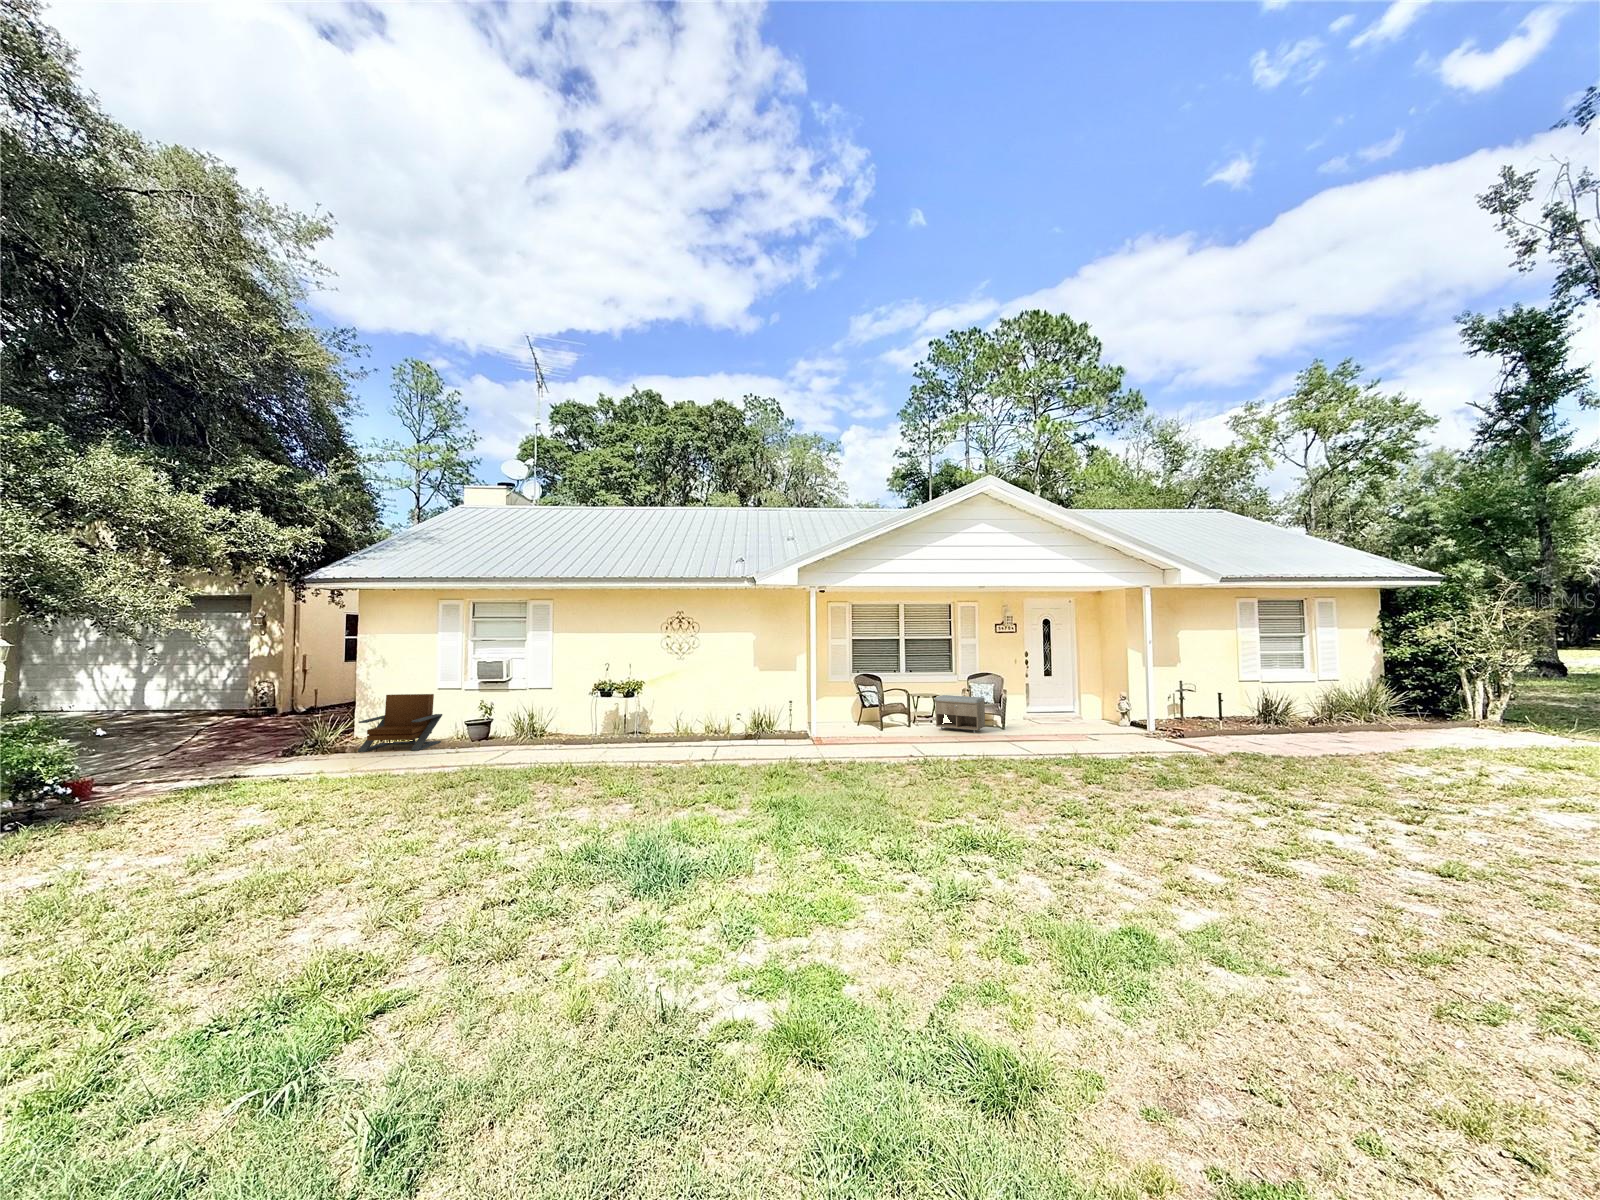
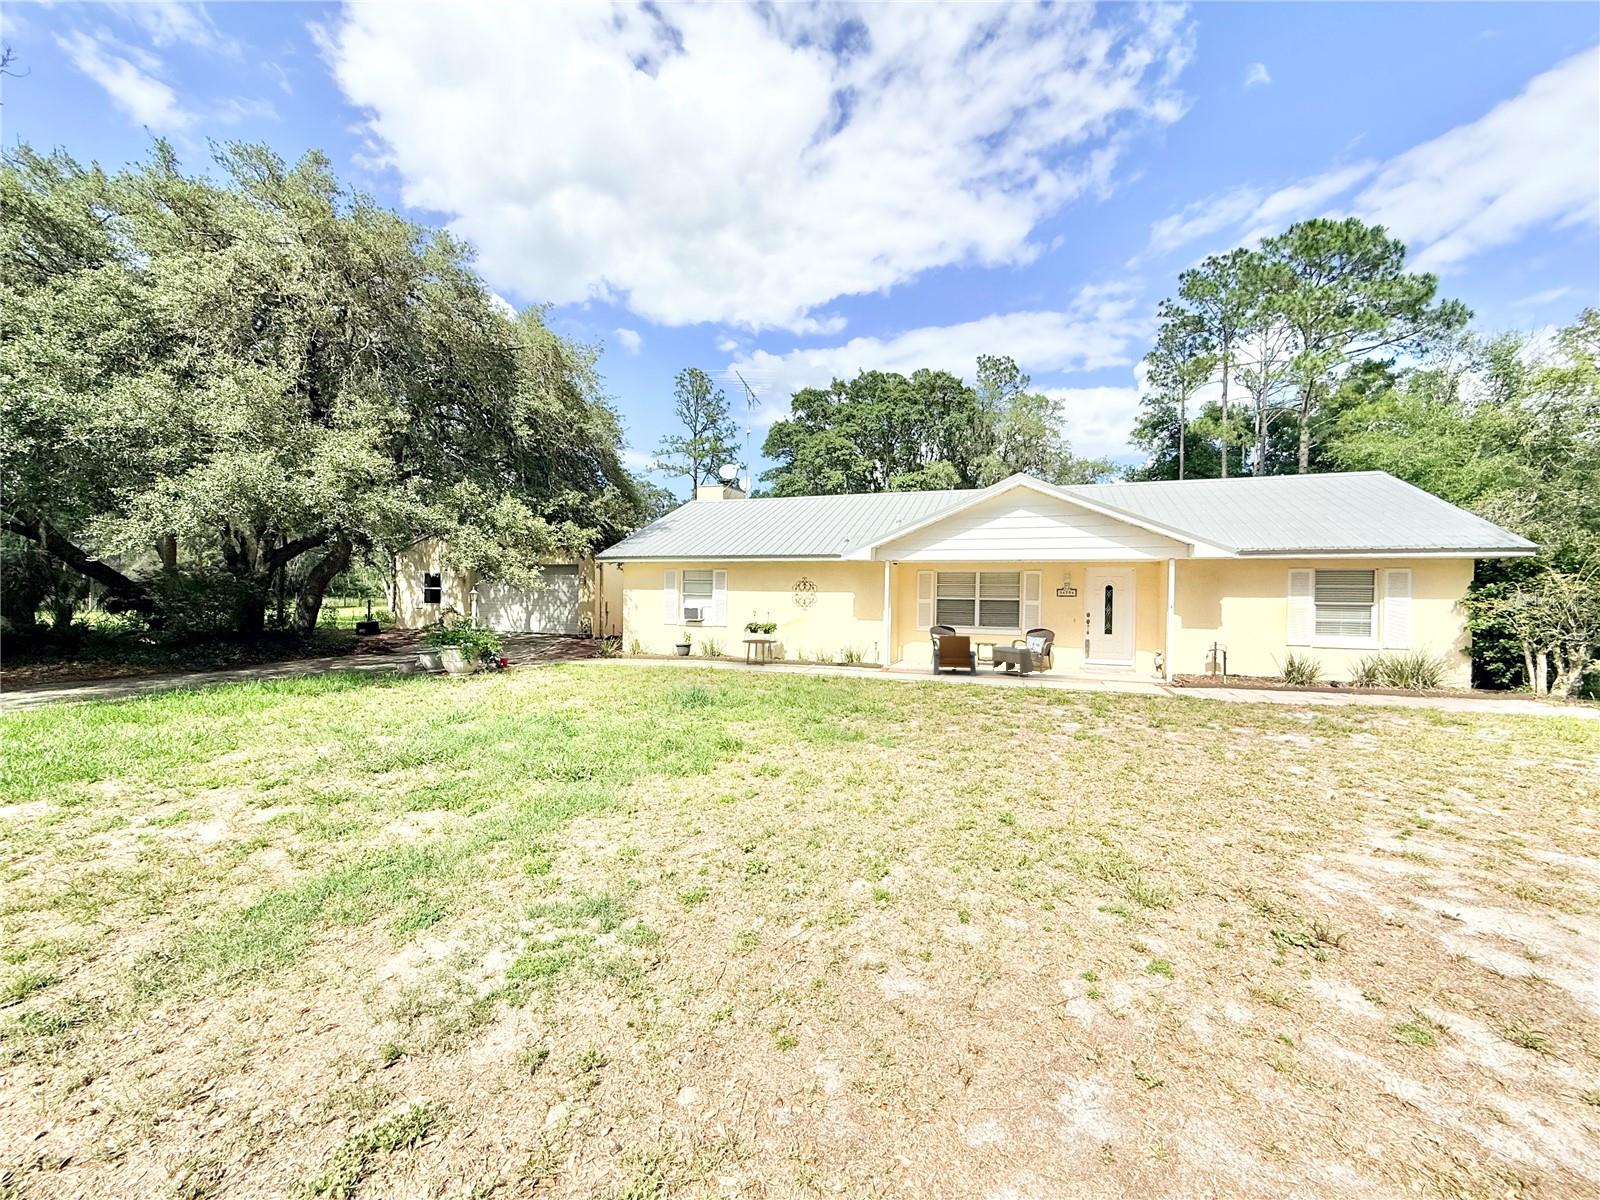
lounge chair: present [358,694,442,752] -> present [934,635,976,676]
round table: none [593,706,648,746] -> present [742,640,777,666]

